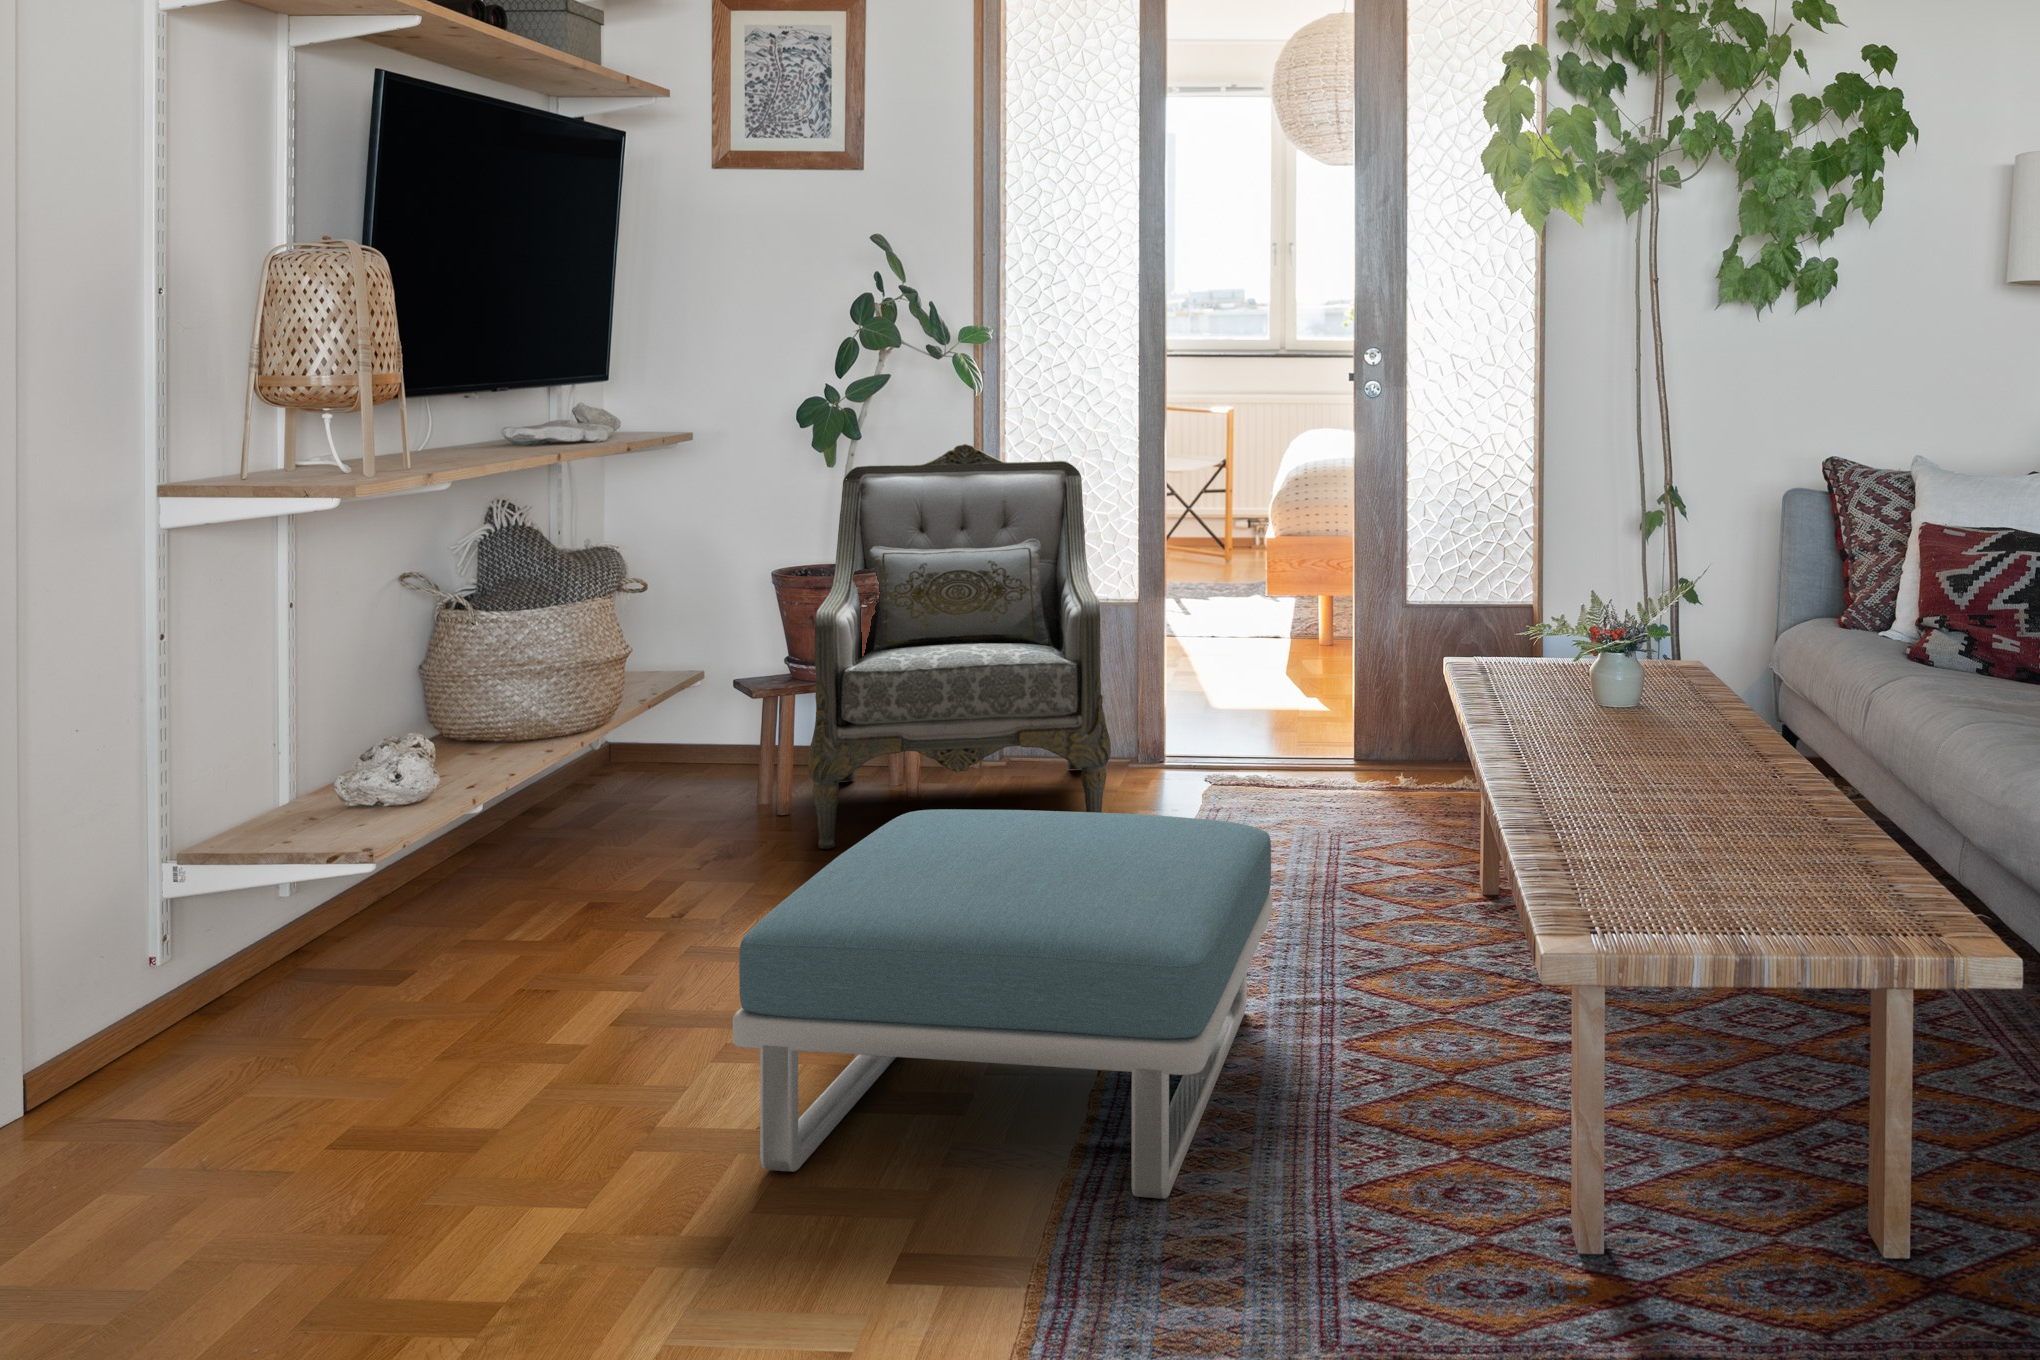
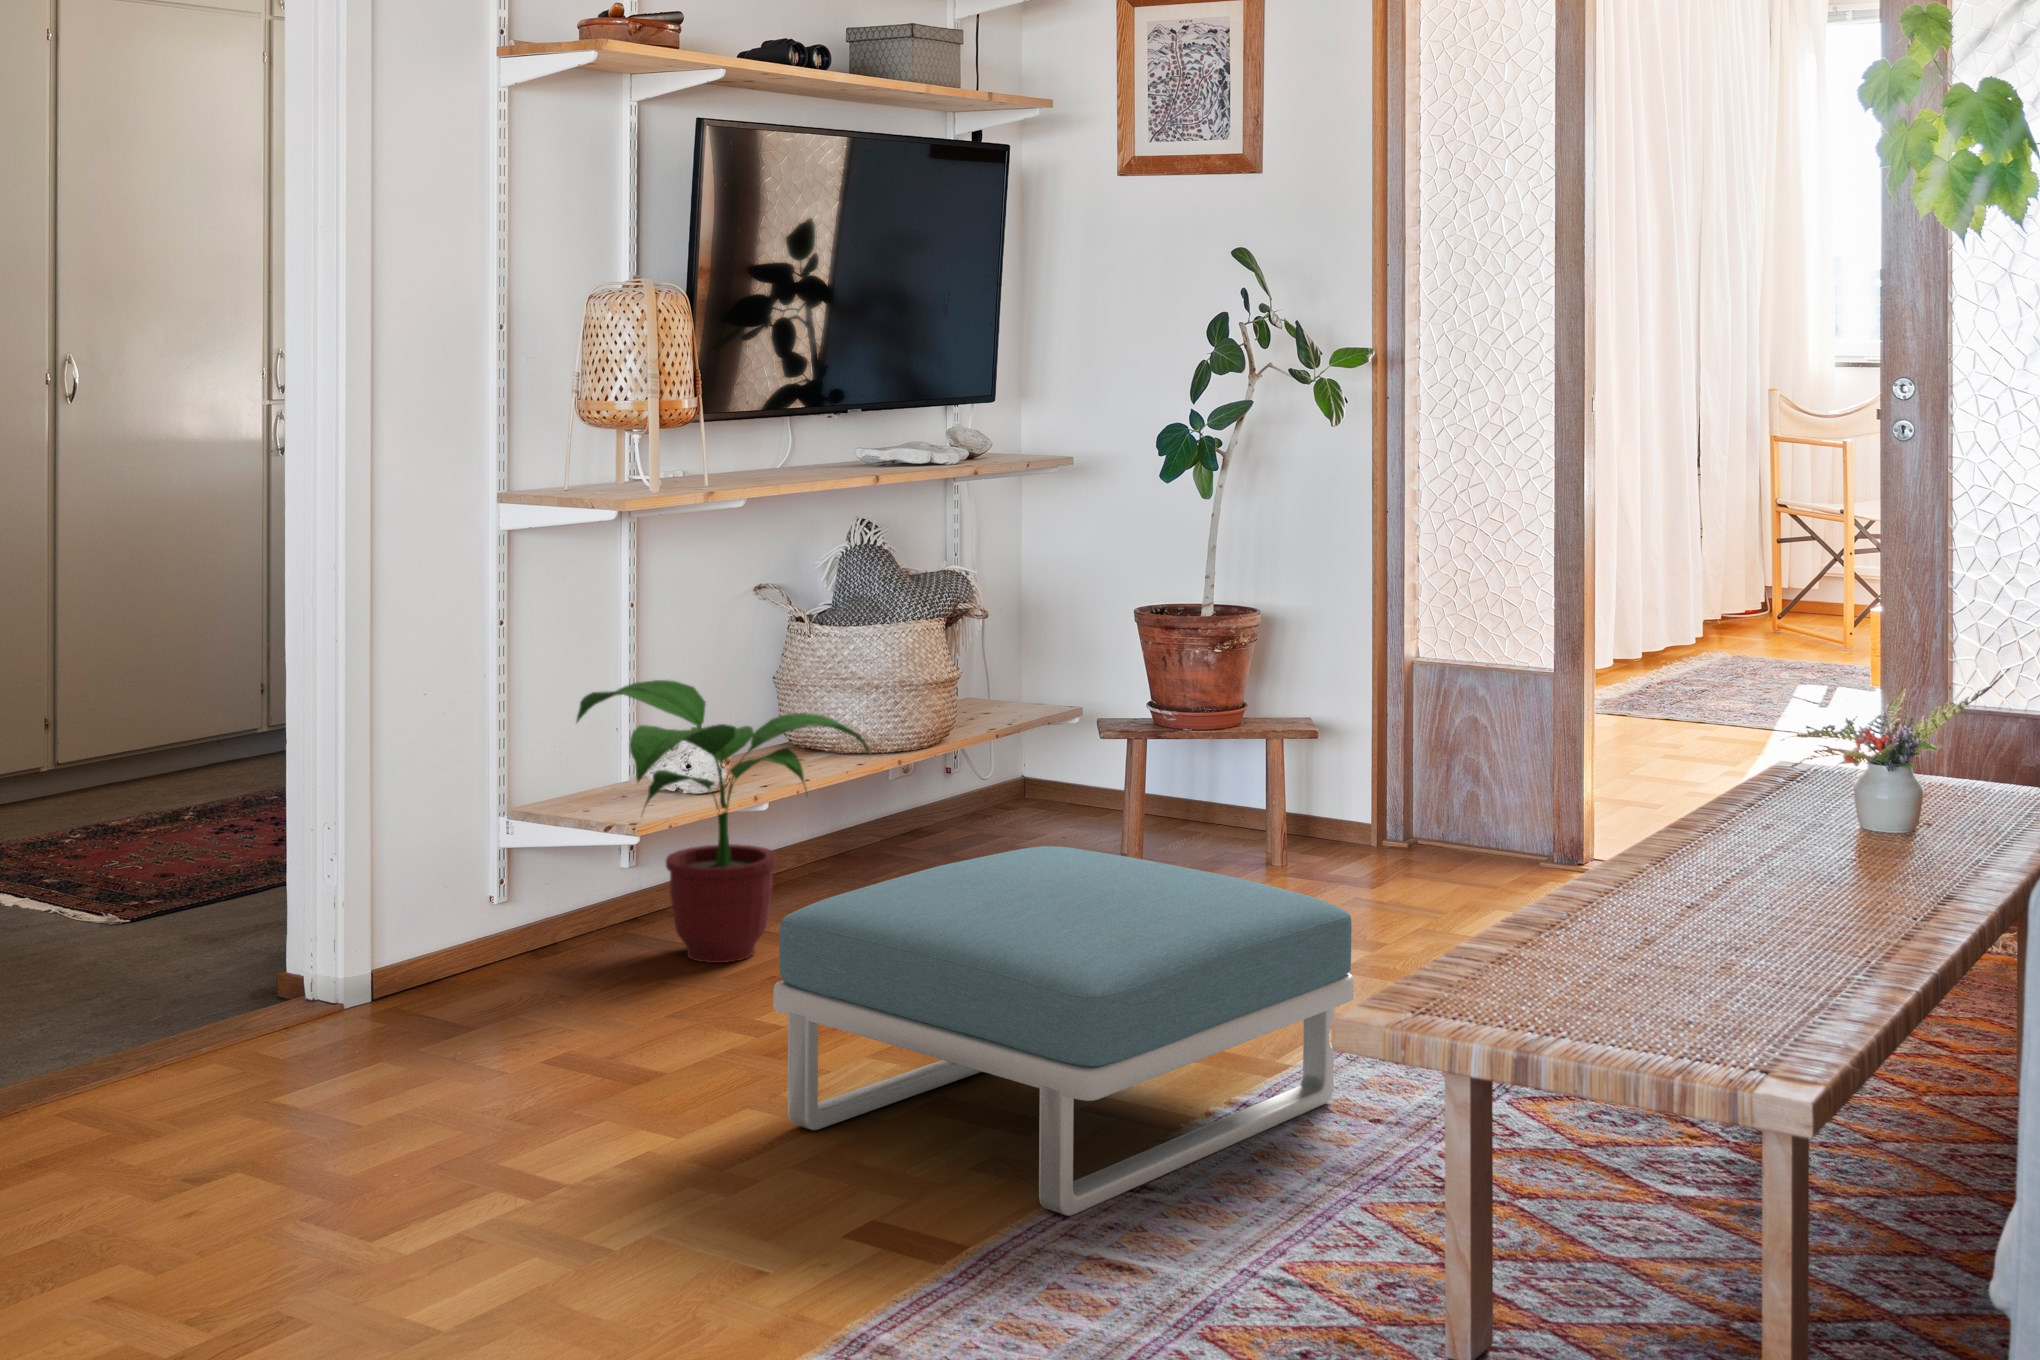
armchair: present [808,444,1111,849] -> none [1106,481,1473,926]
potted plant: none [241,689,608,998] -> present [576,680,869,963]

